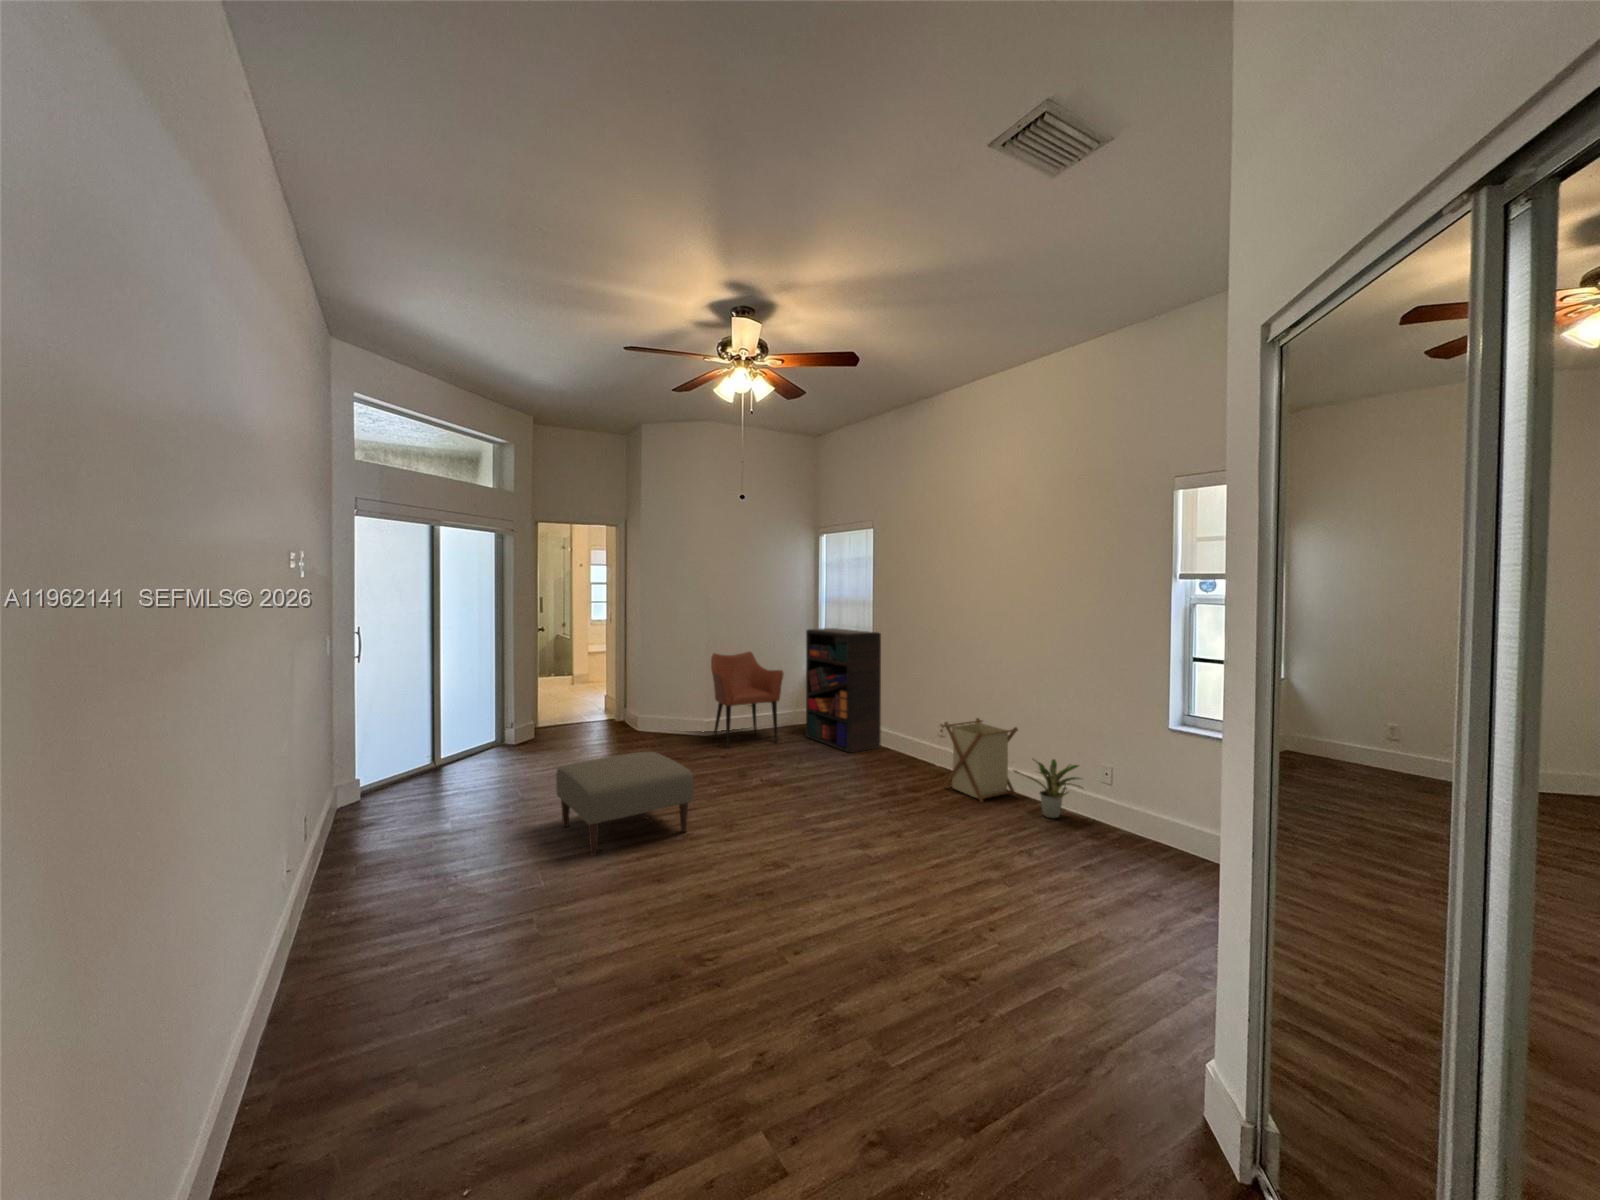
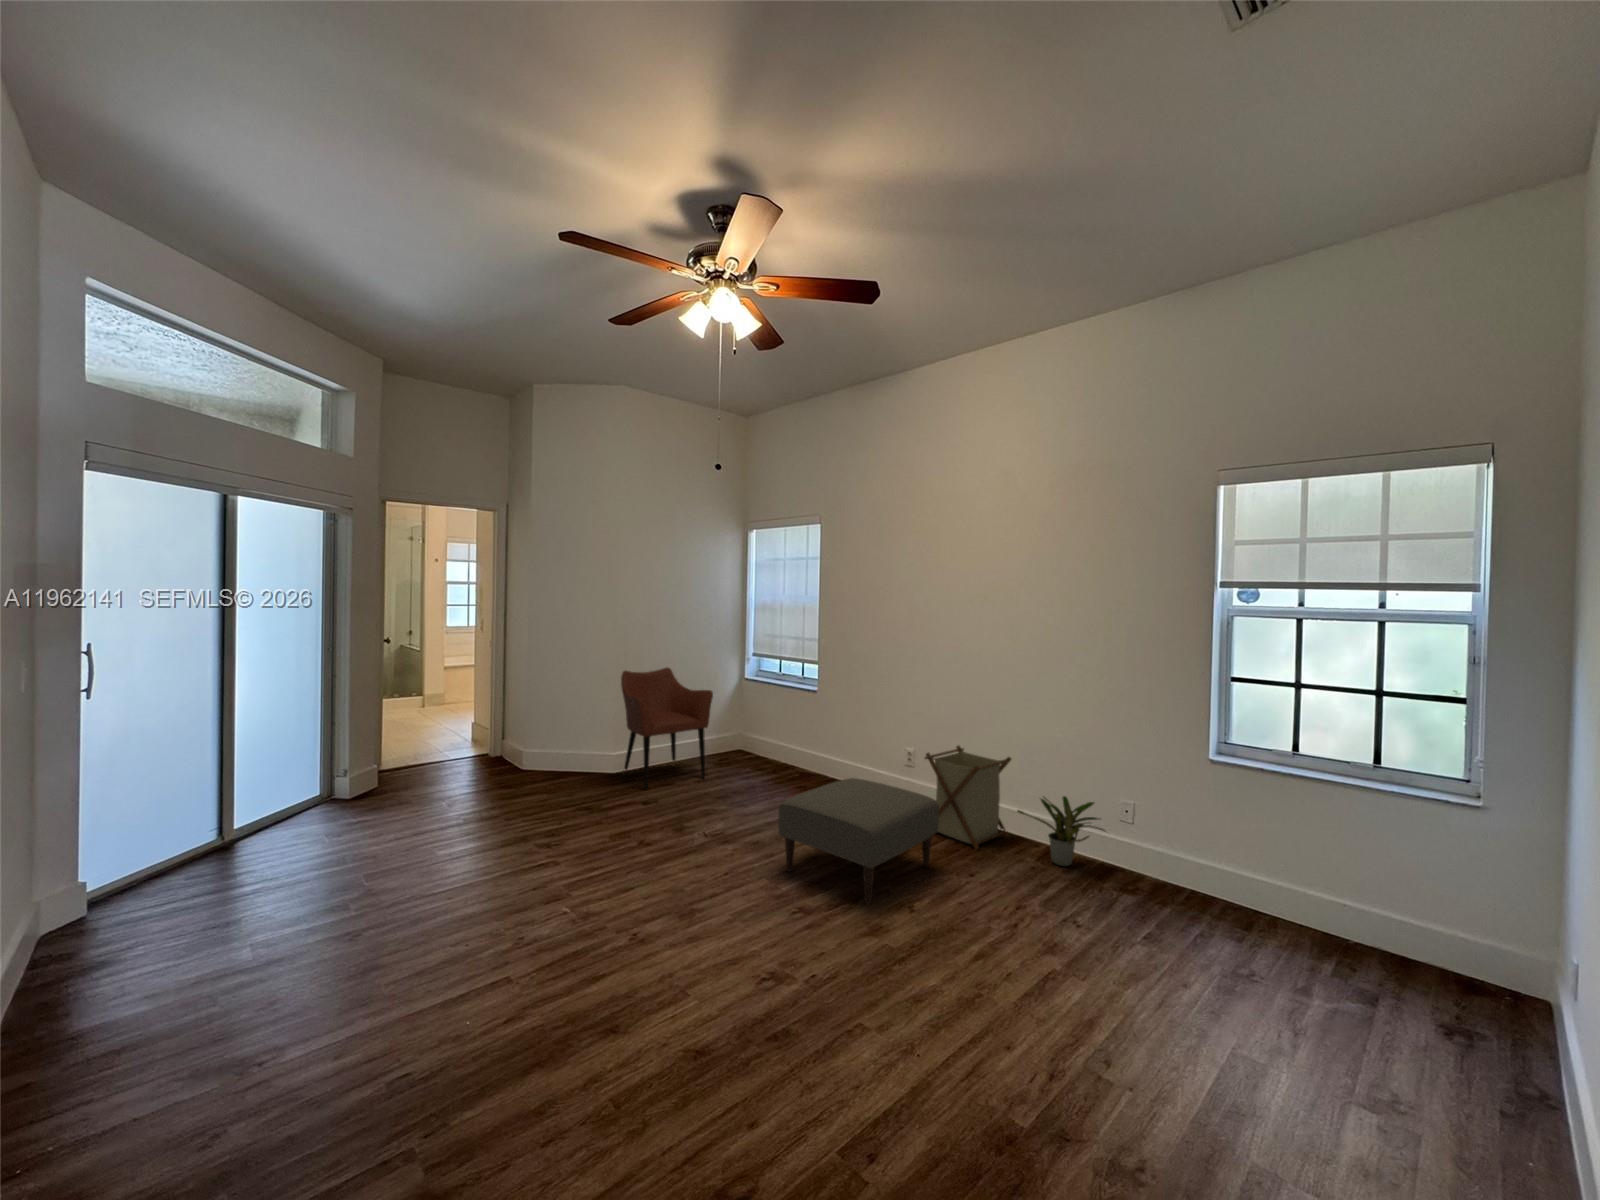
bookshelf: present [806,628,881,753] -> none [737,639,830,788]
ottoman: present [556,752,694,855] -> present [778,778,939,903]

